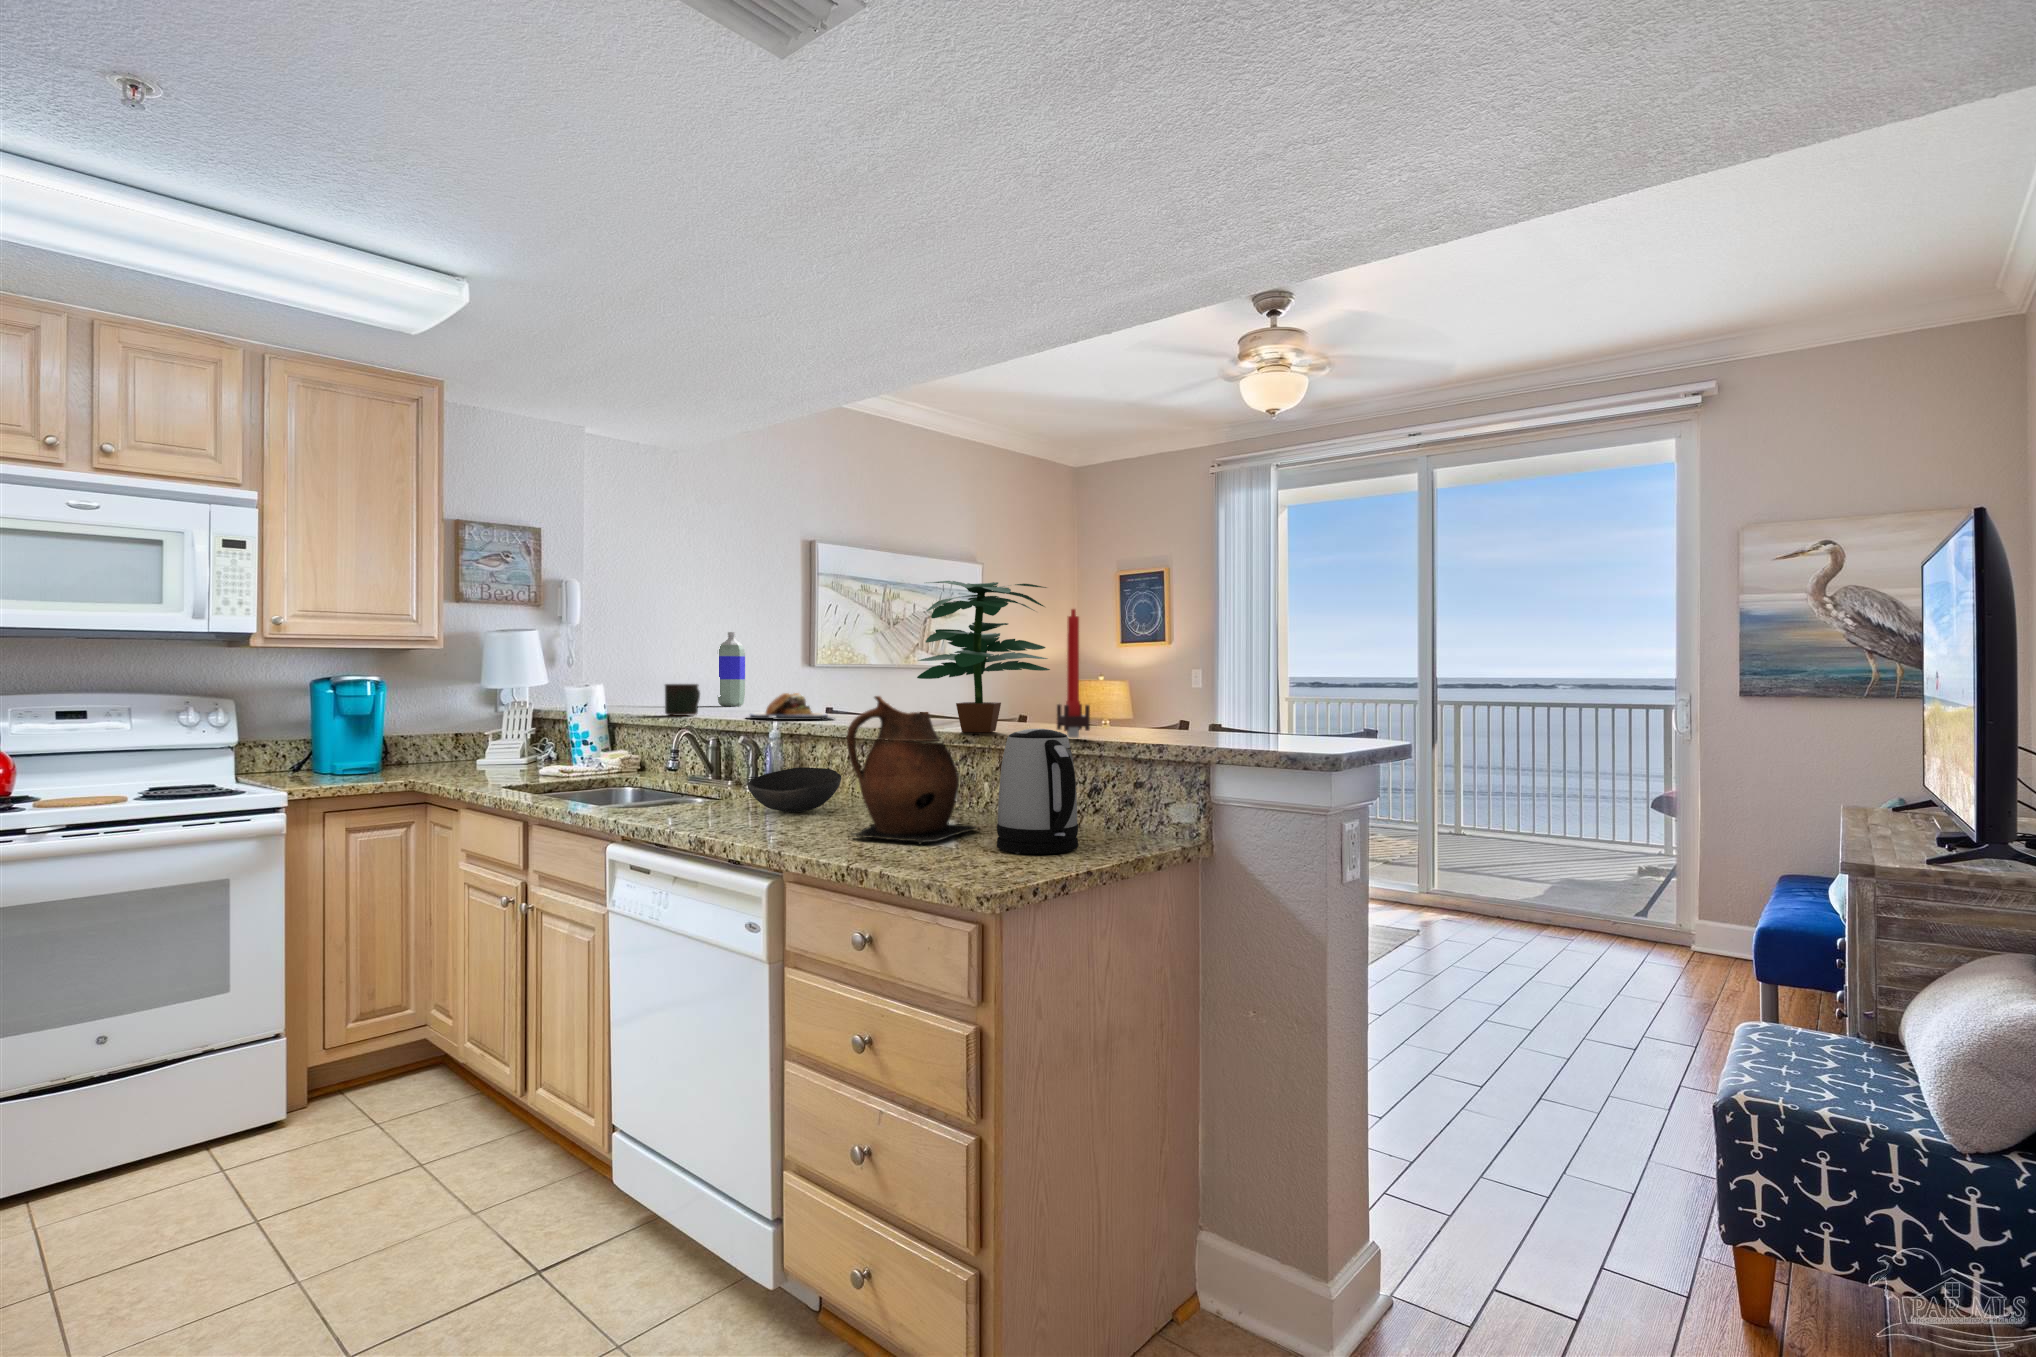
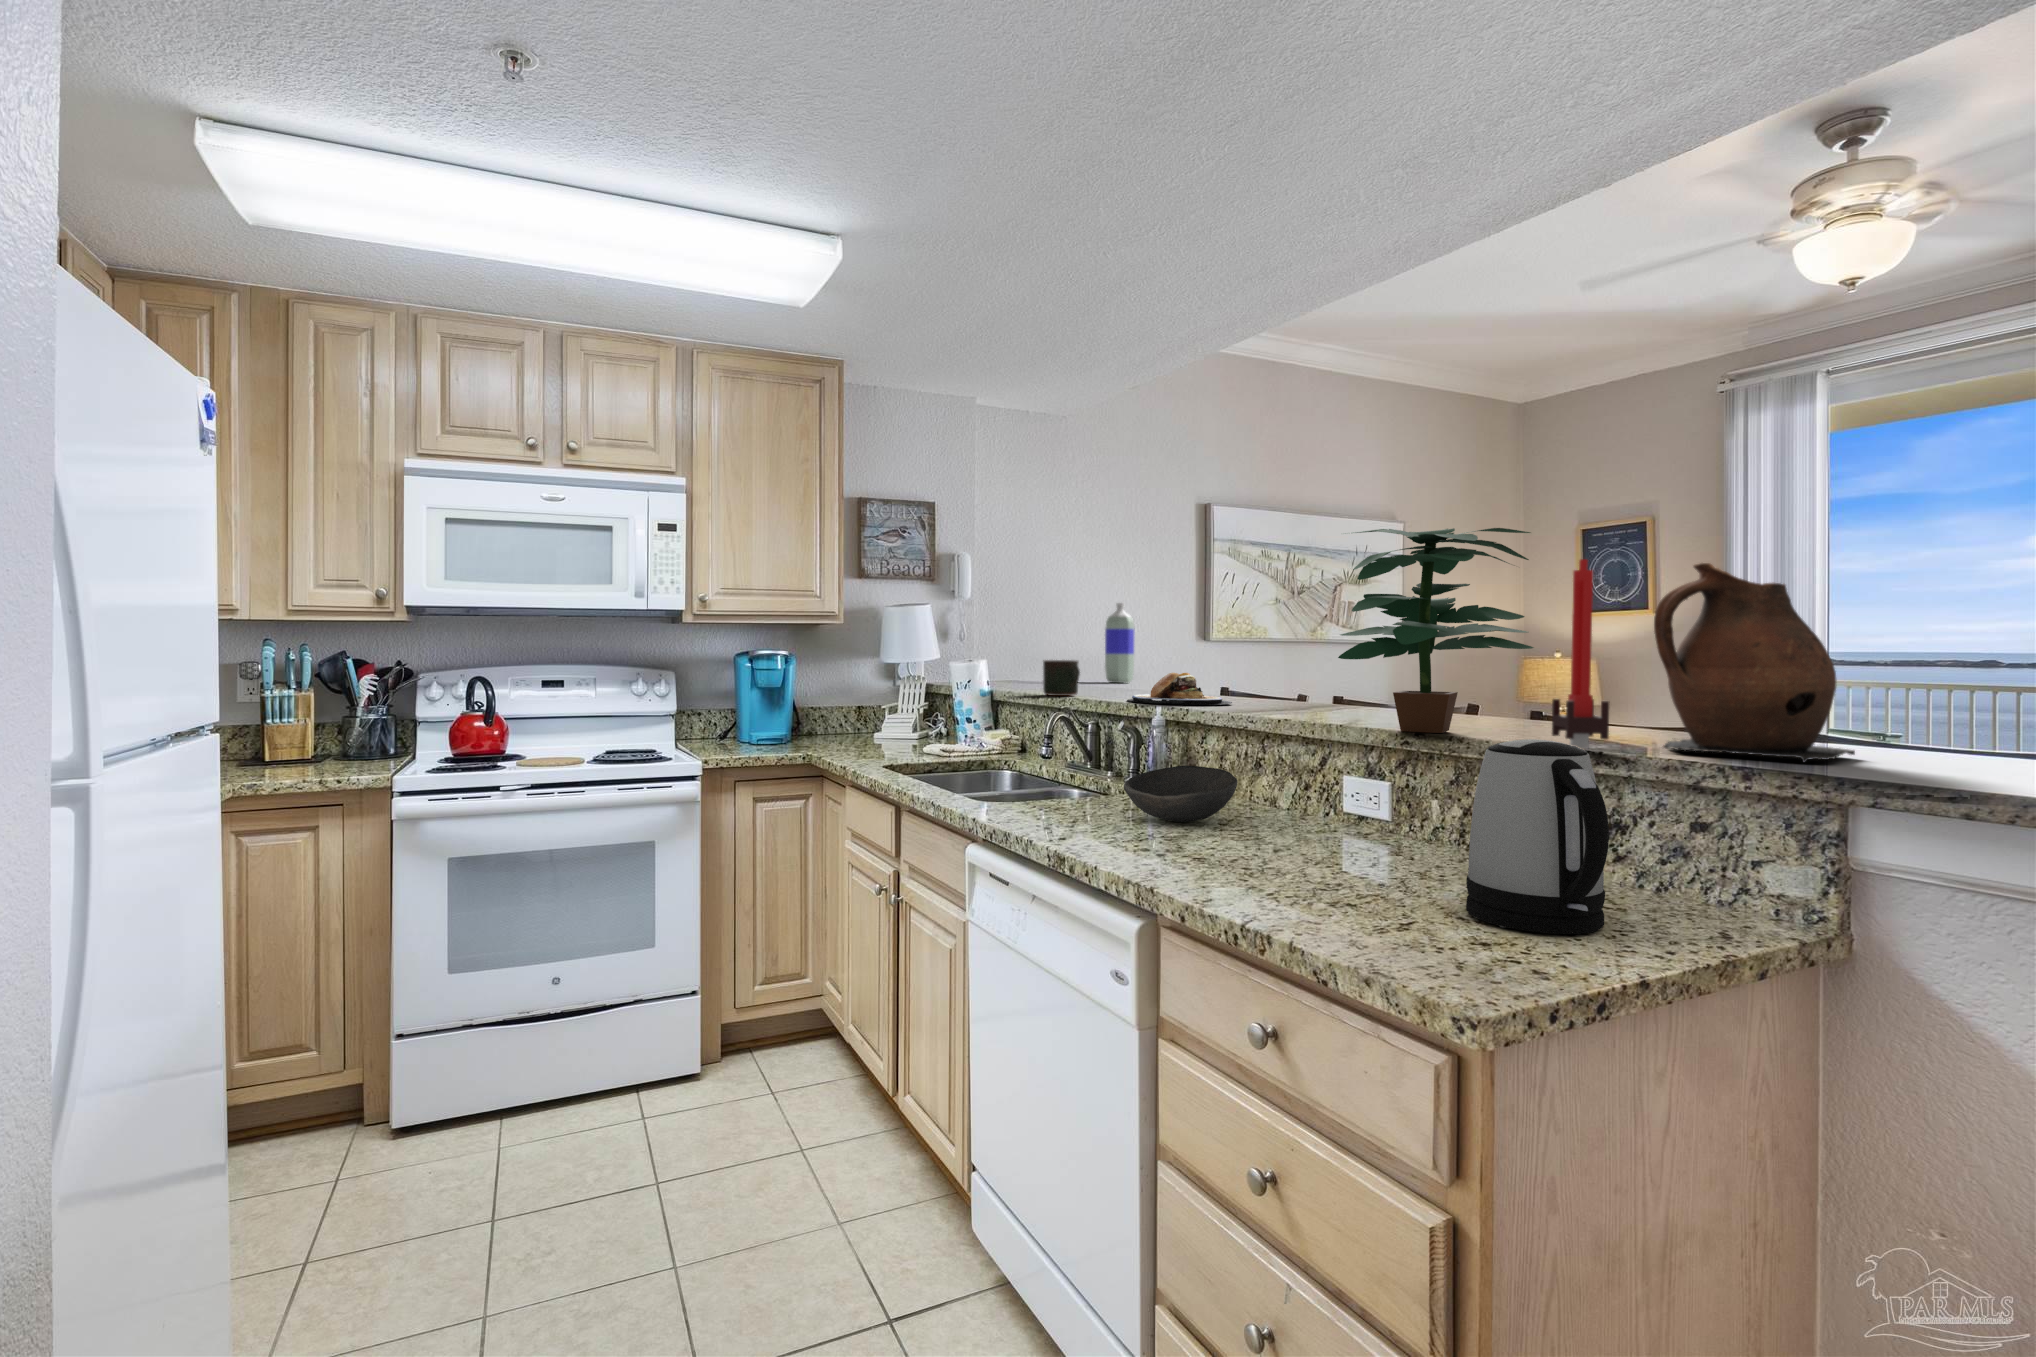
ceramic pitcher: present [847,696,979,844] -> present [1654,563,1855,762]

